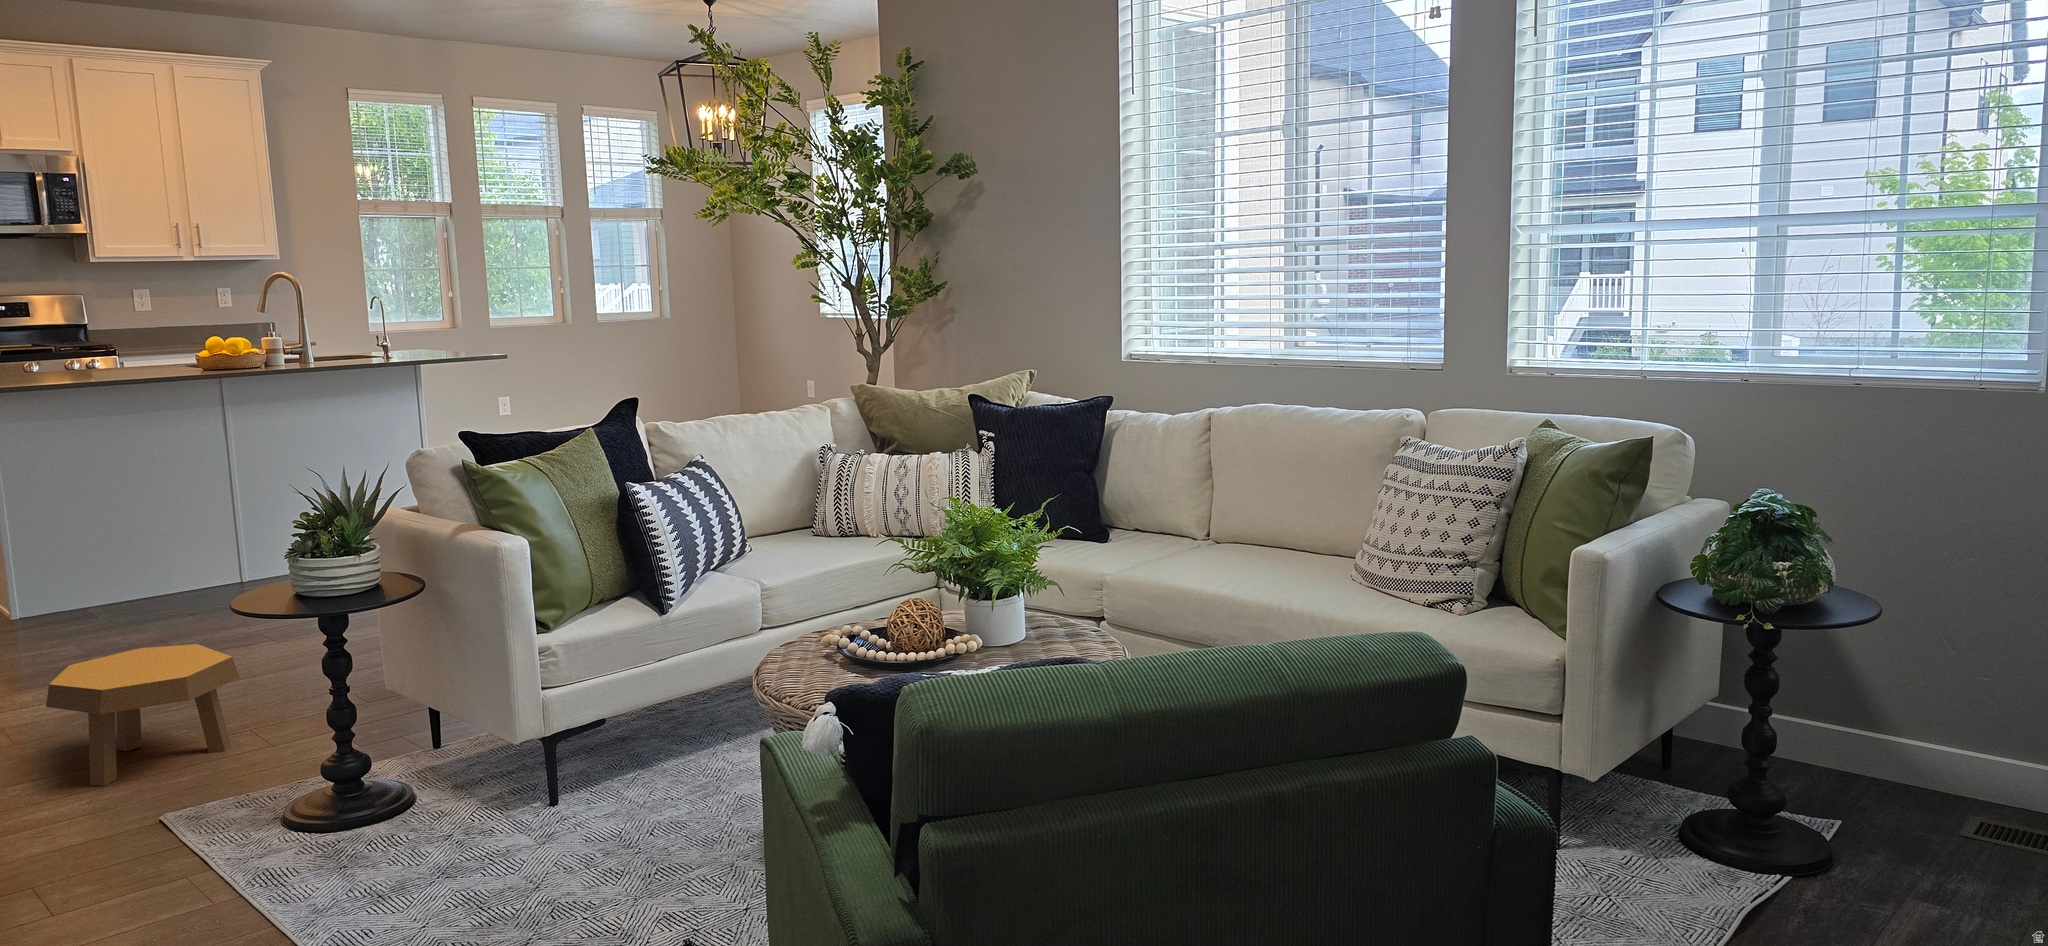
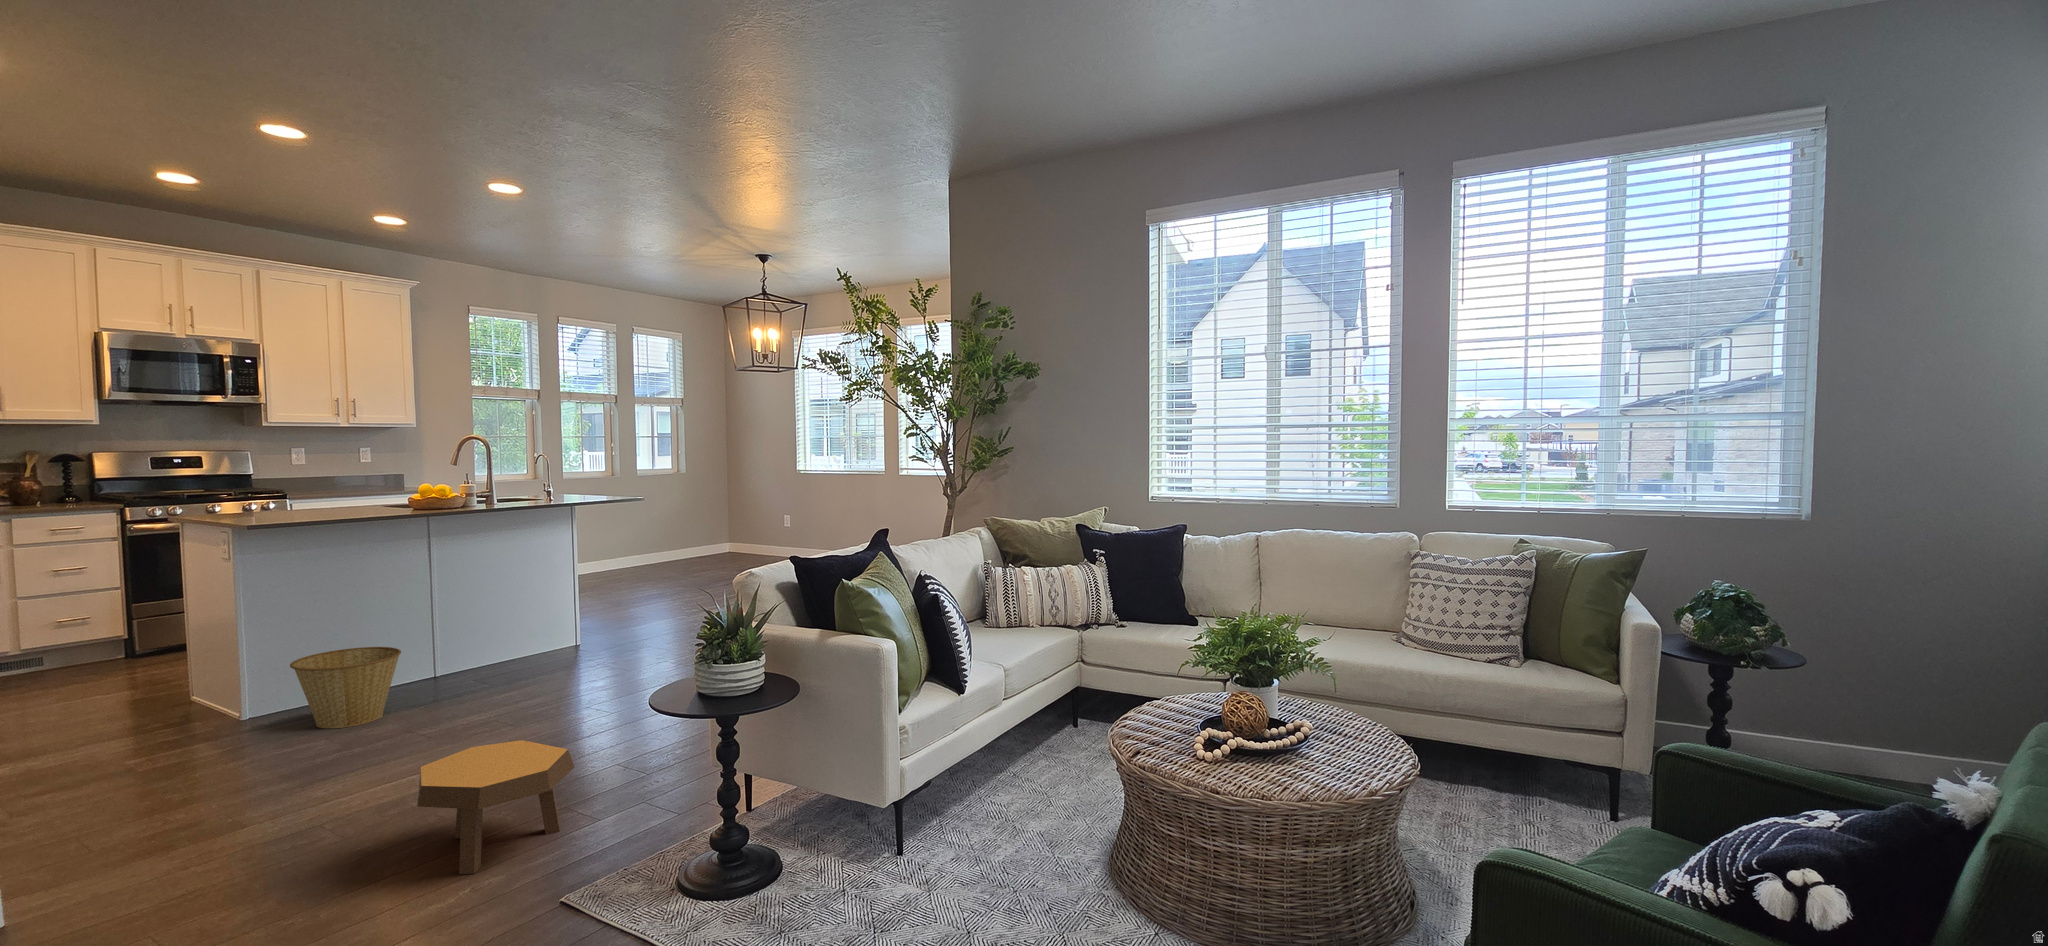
basket: none [54,535,181,627] -> present [290,647,401,728]

